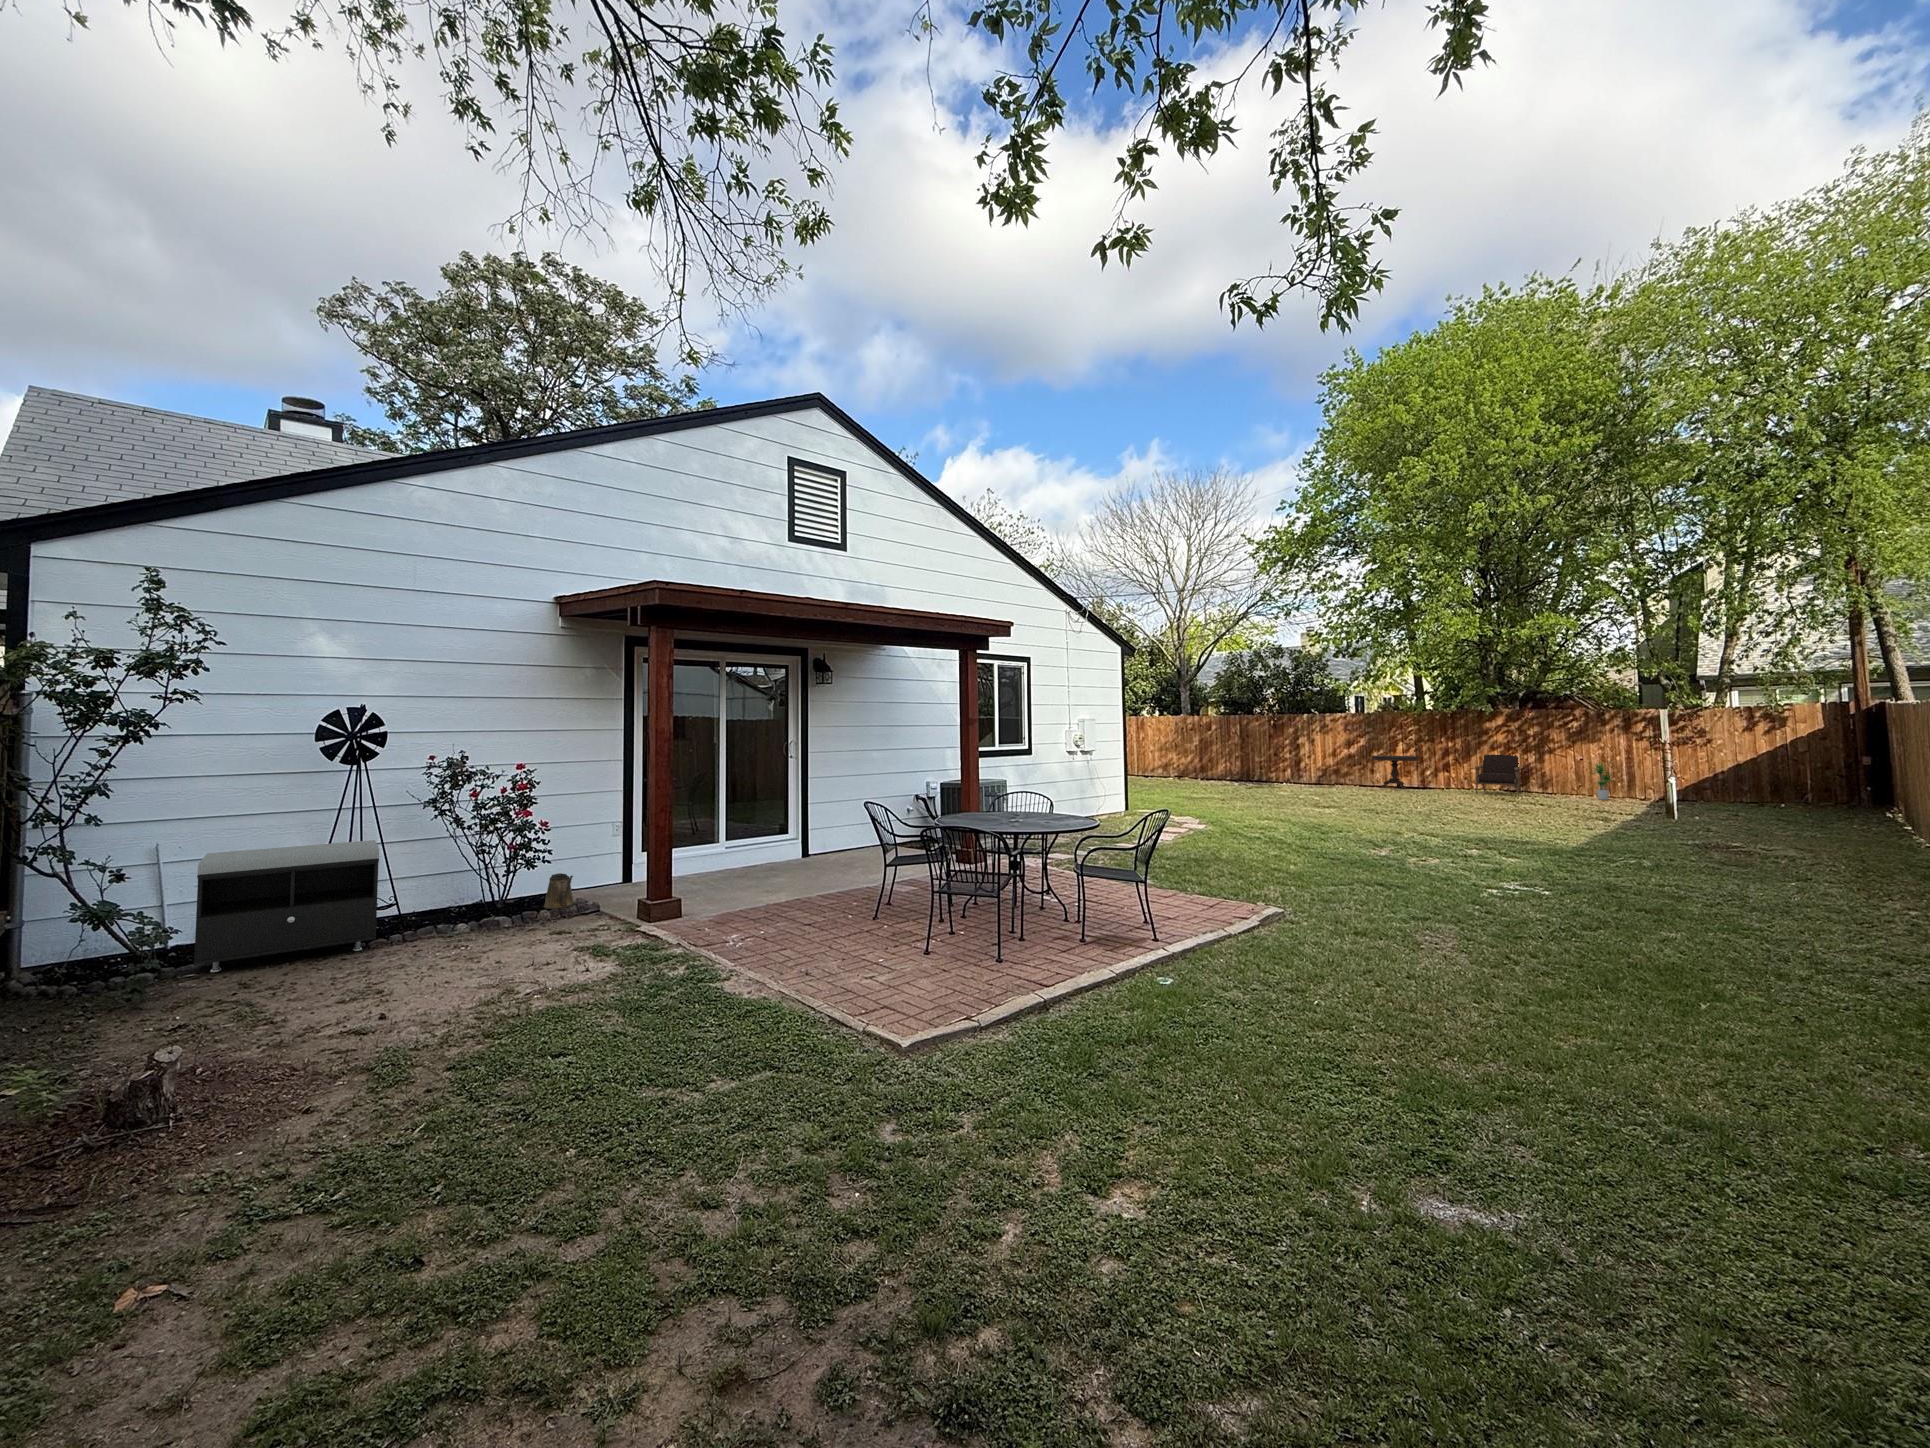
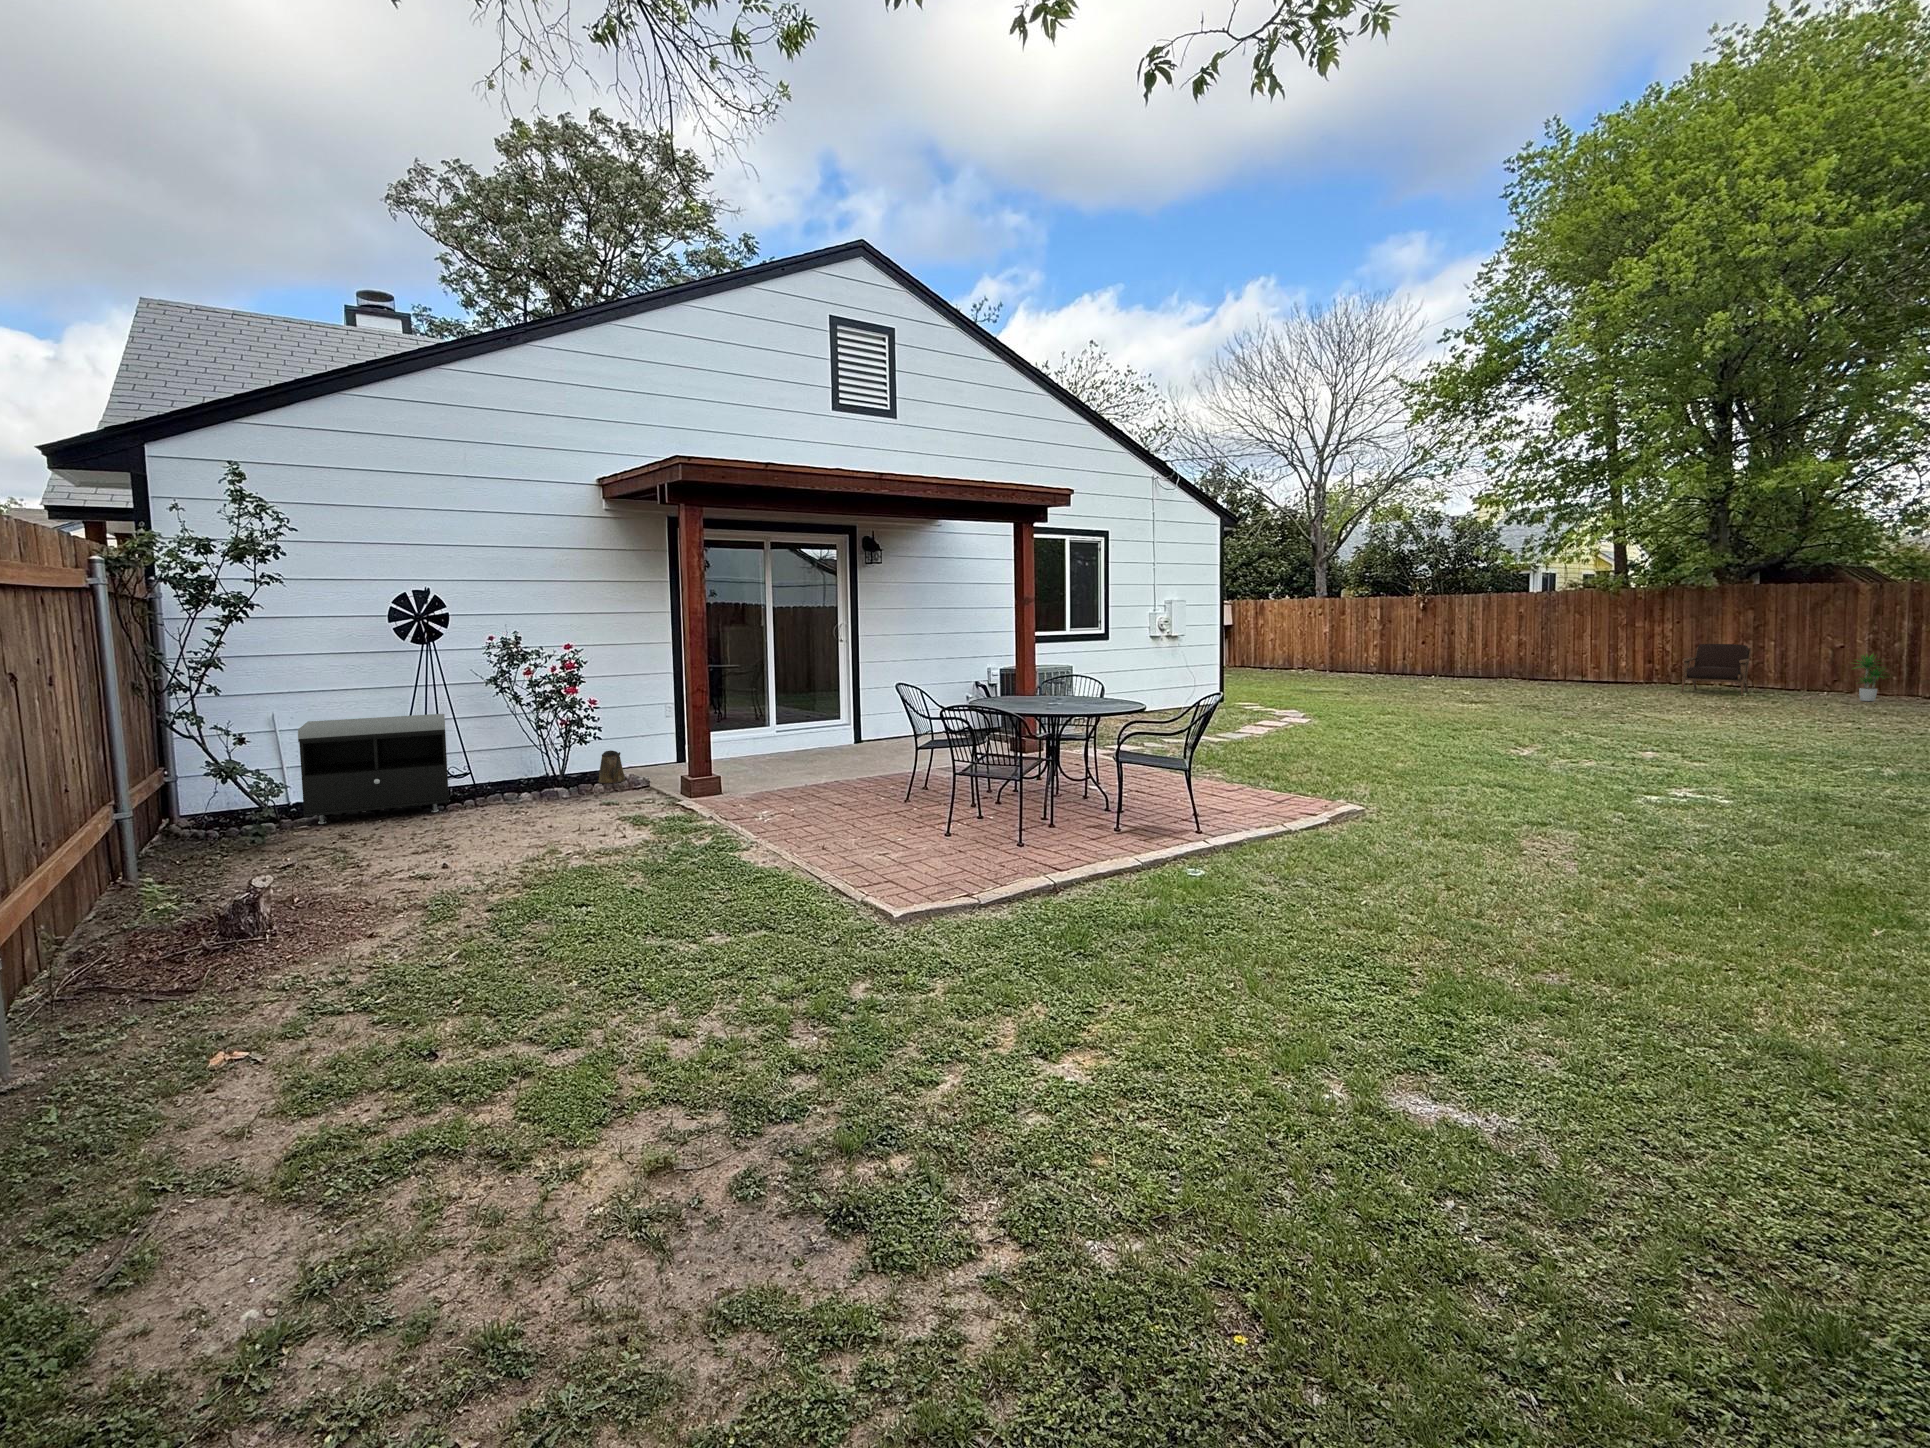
side table: present [1372,756,1418,789] -> none [1541,645,1606,686]

